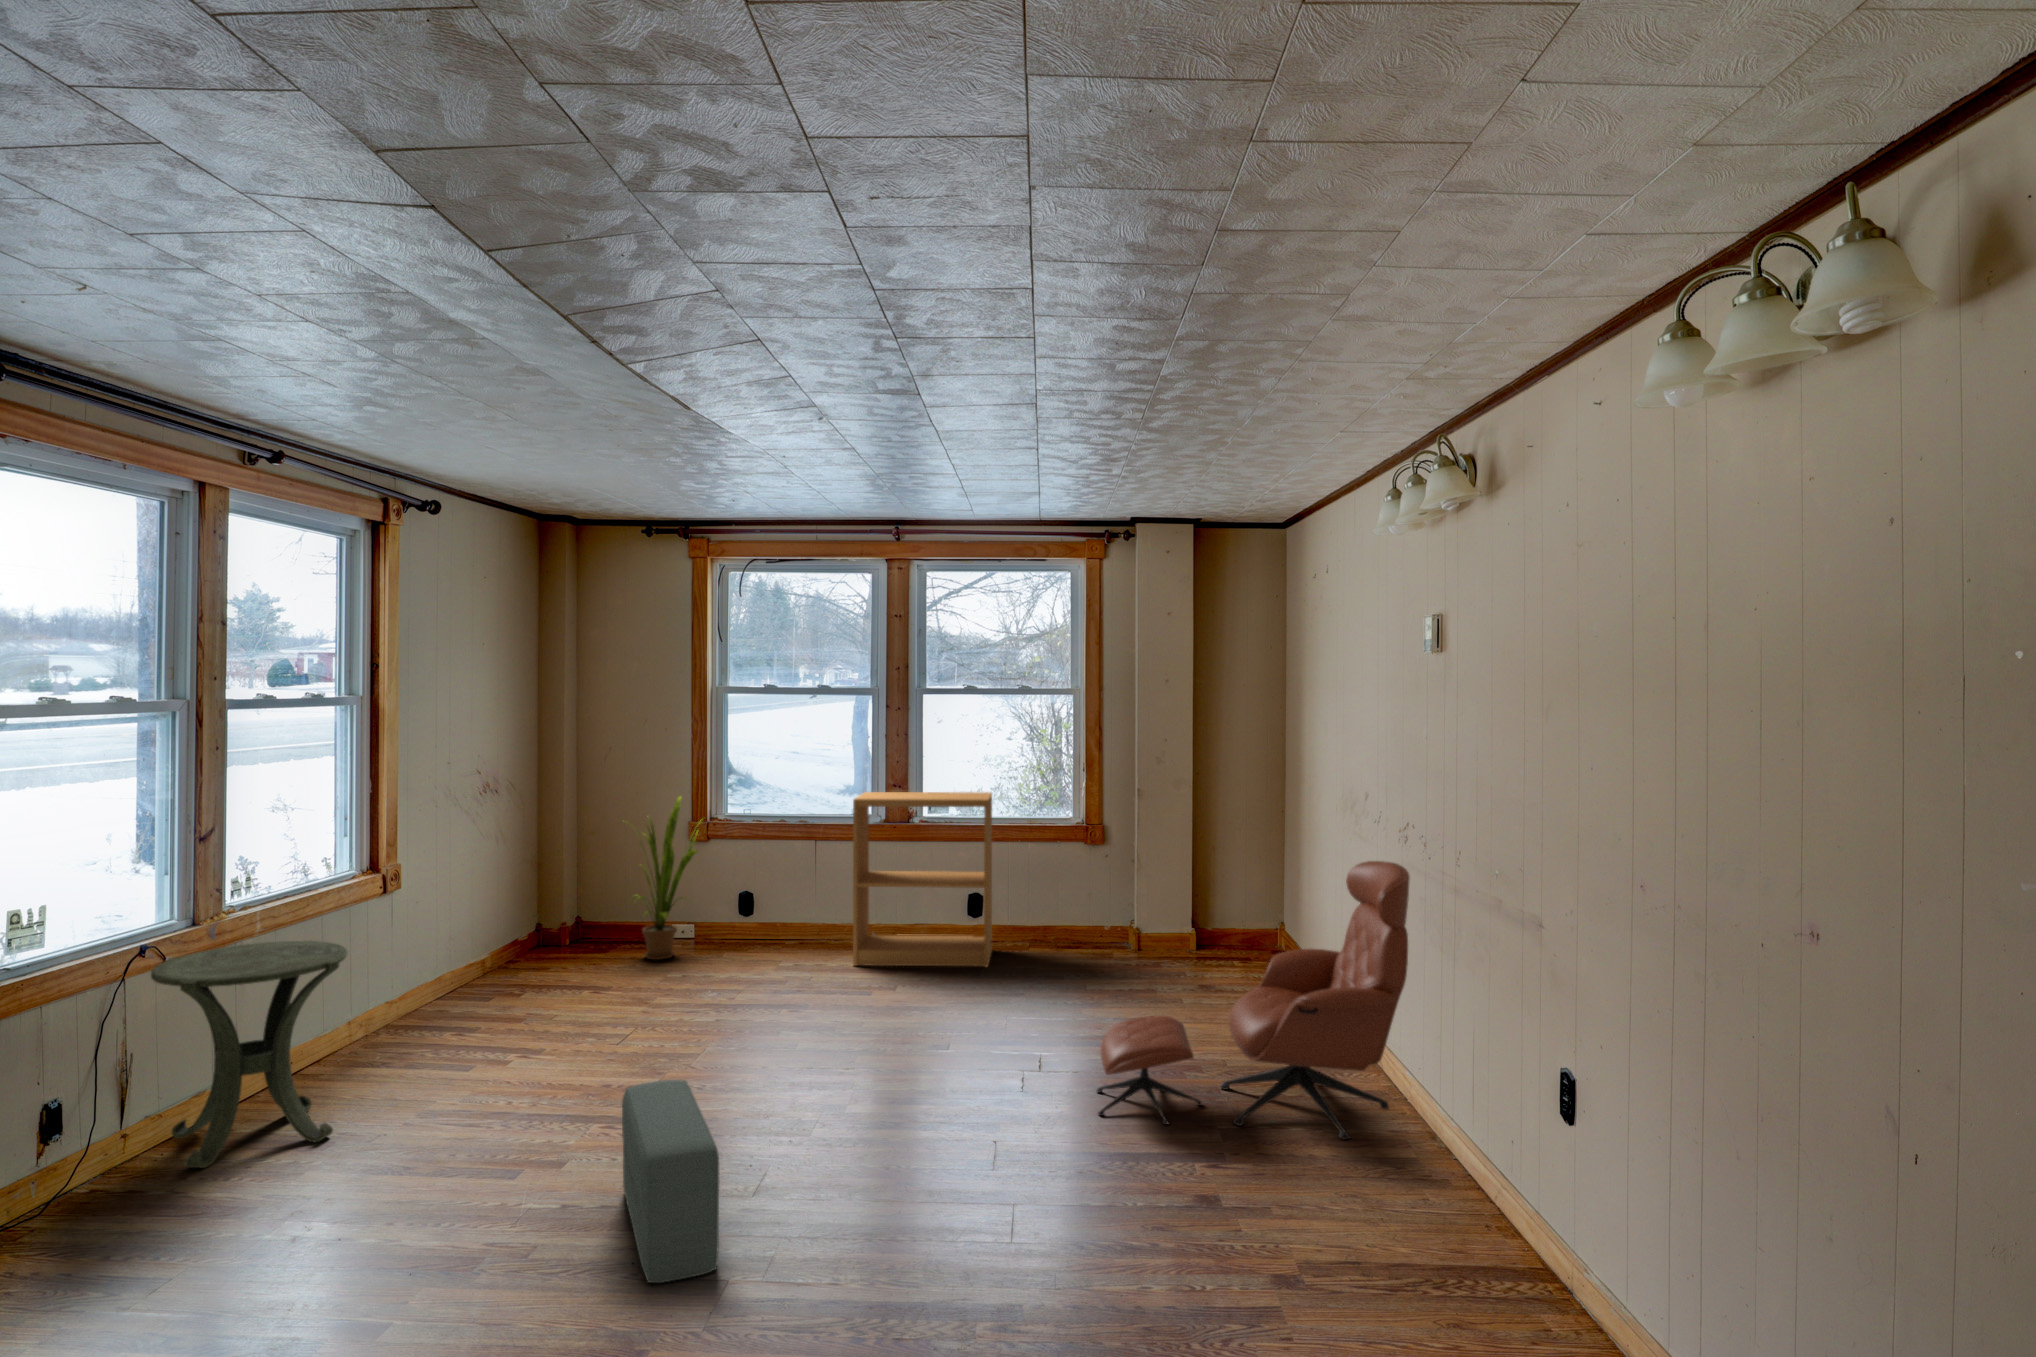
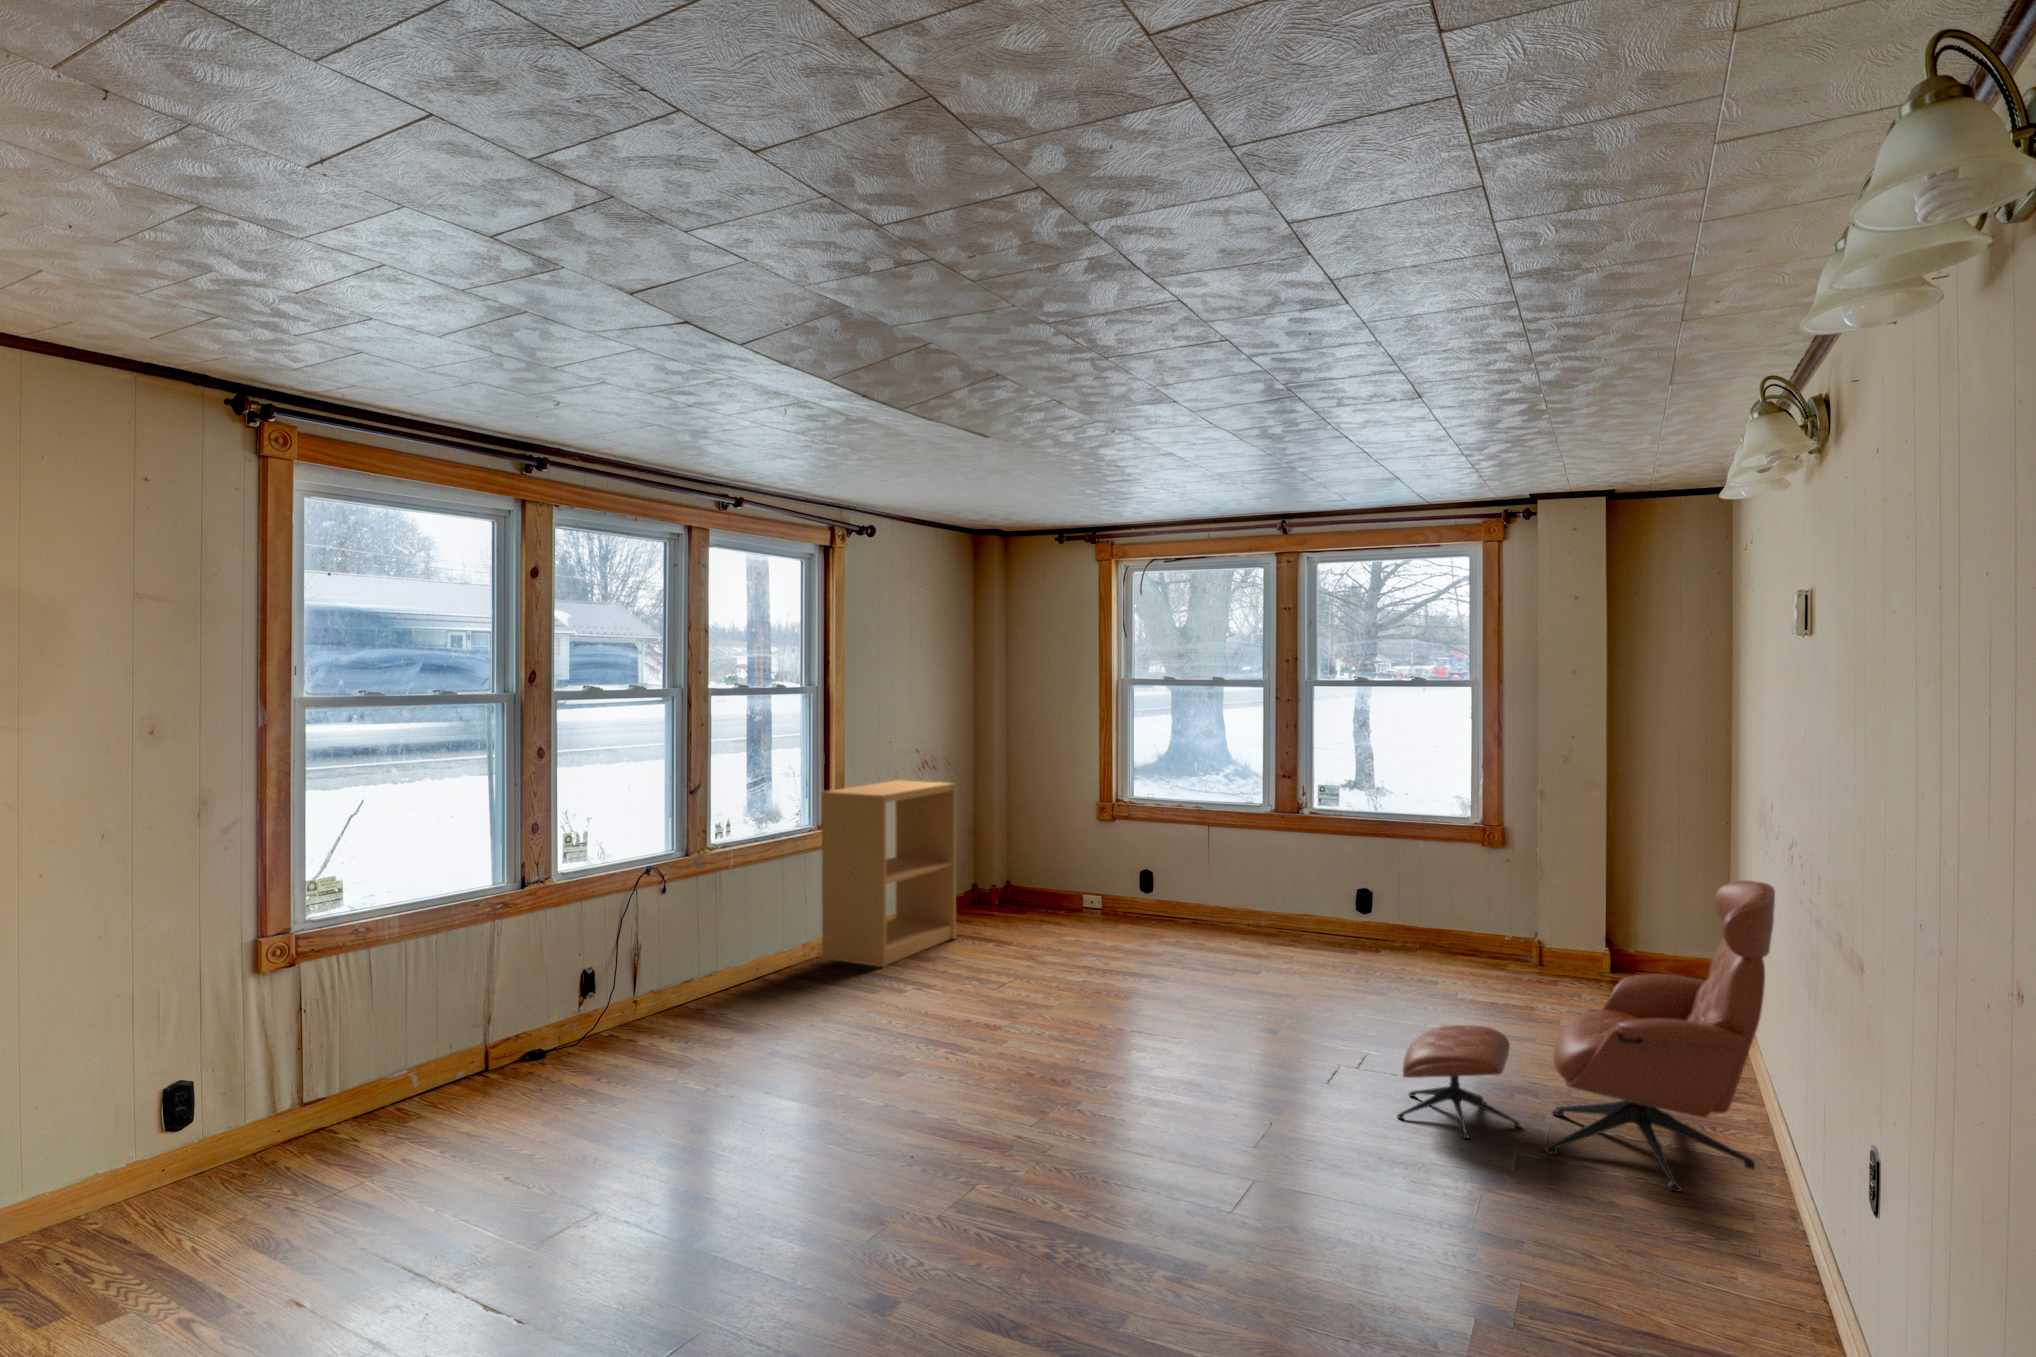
bookshelf: present [853,792,992,967] -> present [821,780,956,967]
house plant: present [623,796,700,960] -> none [1034,777,1109,923]
side table: present [151,941,348,1168] -> none [646,875,776,1038]
pouf: present [622,1080,719,1283] -> none [915,1018,990,1184]

